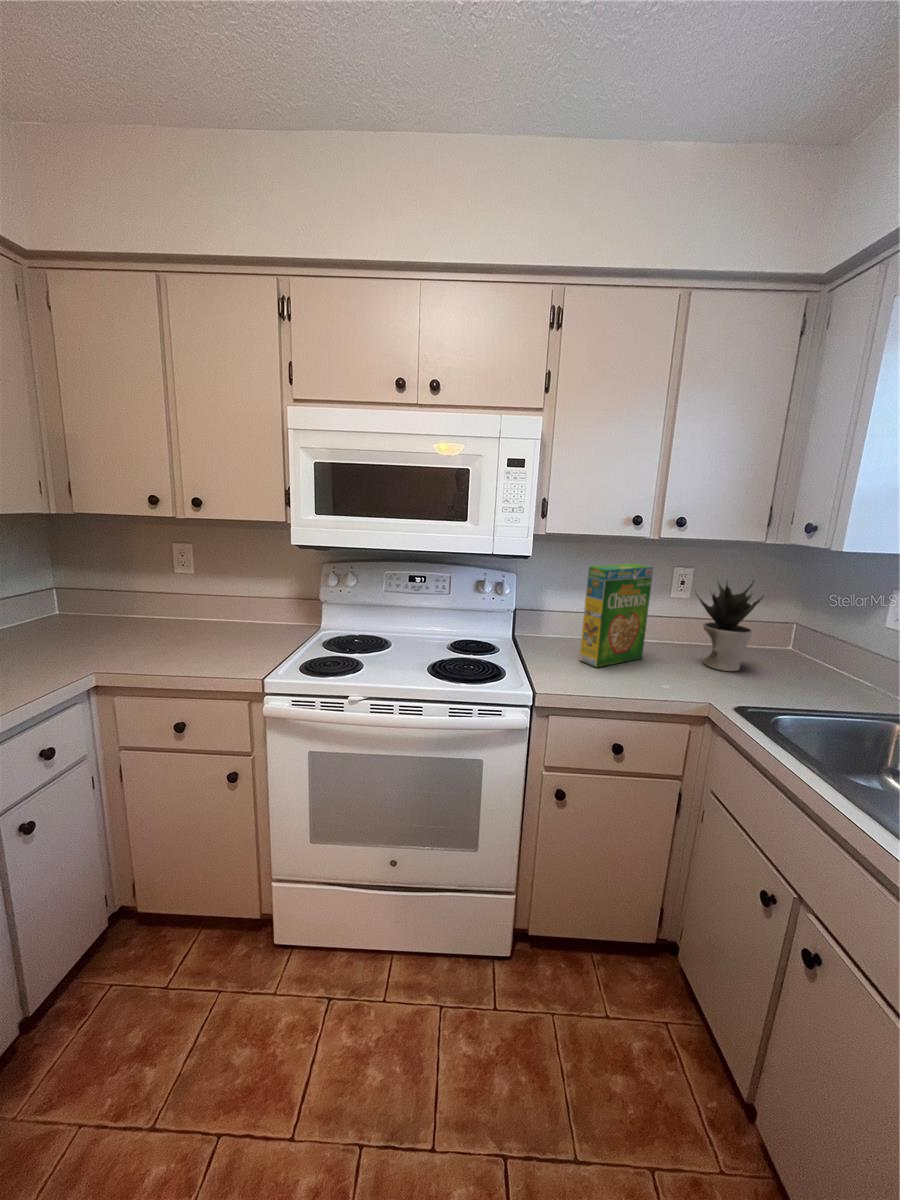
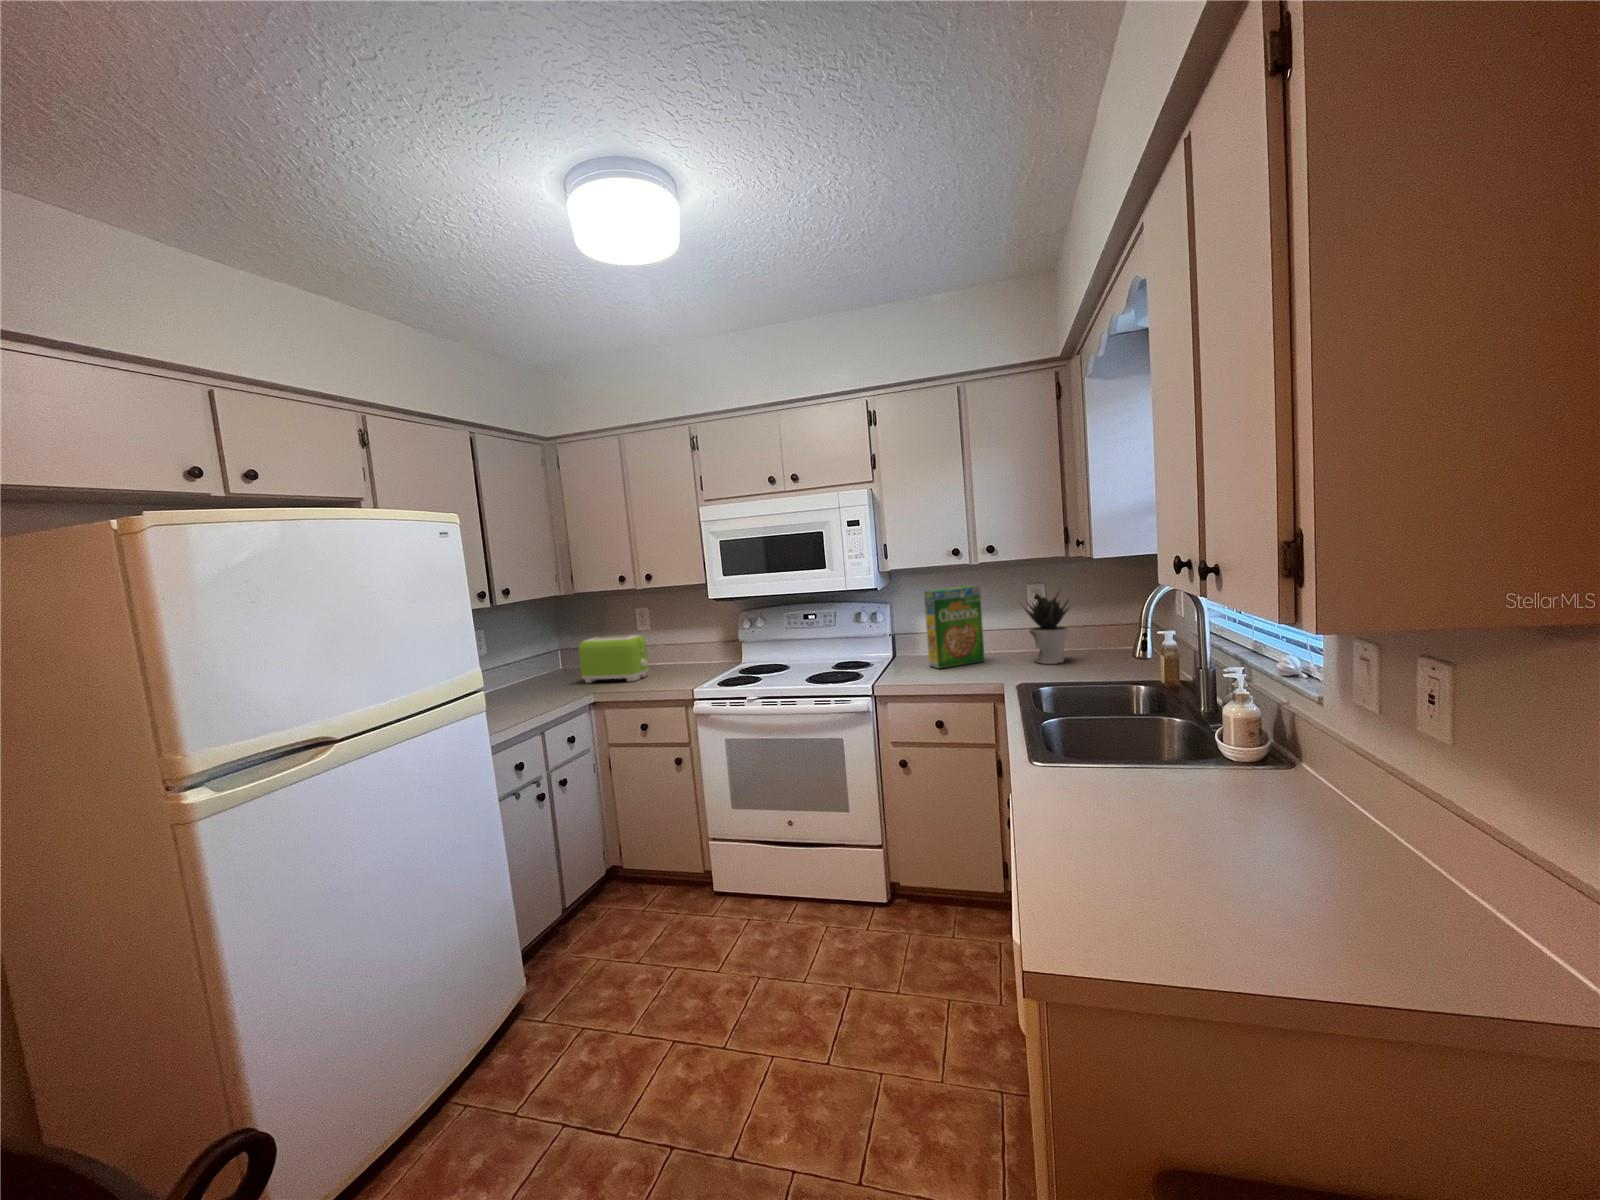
toaster: none [74,582,189,652] -> present [579,635,649,683]

